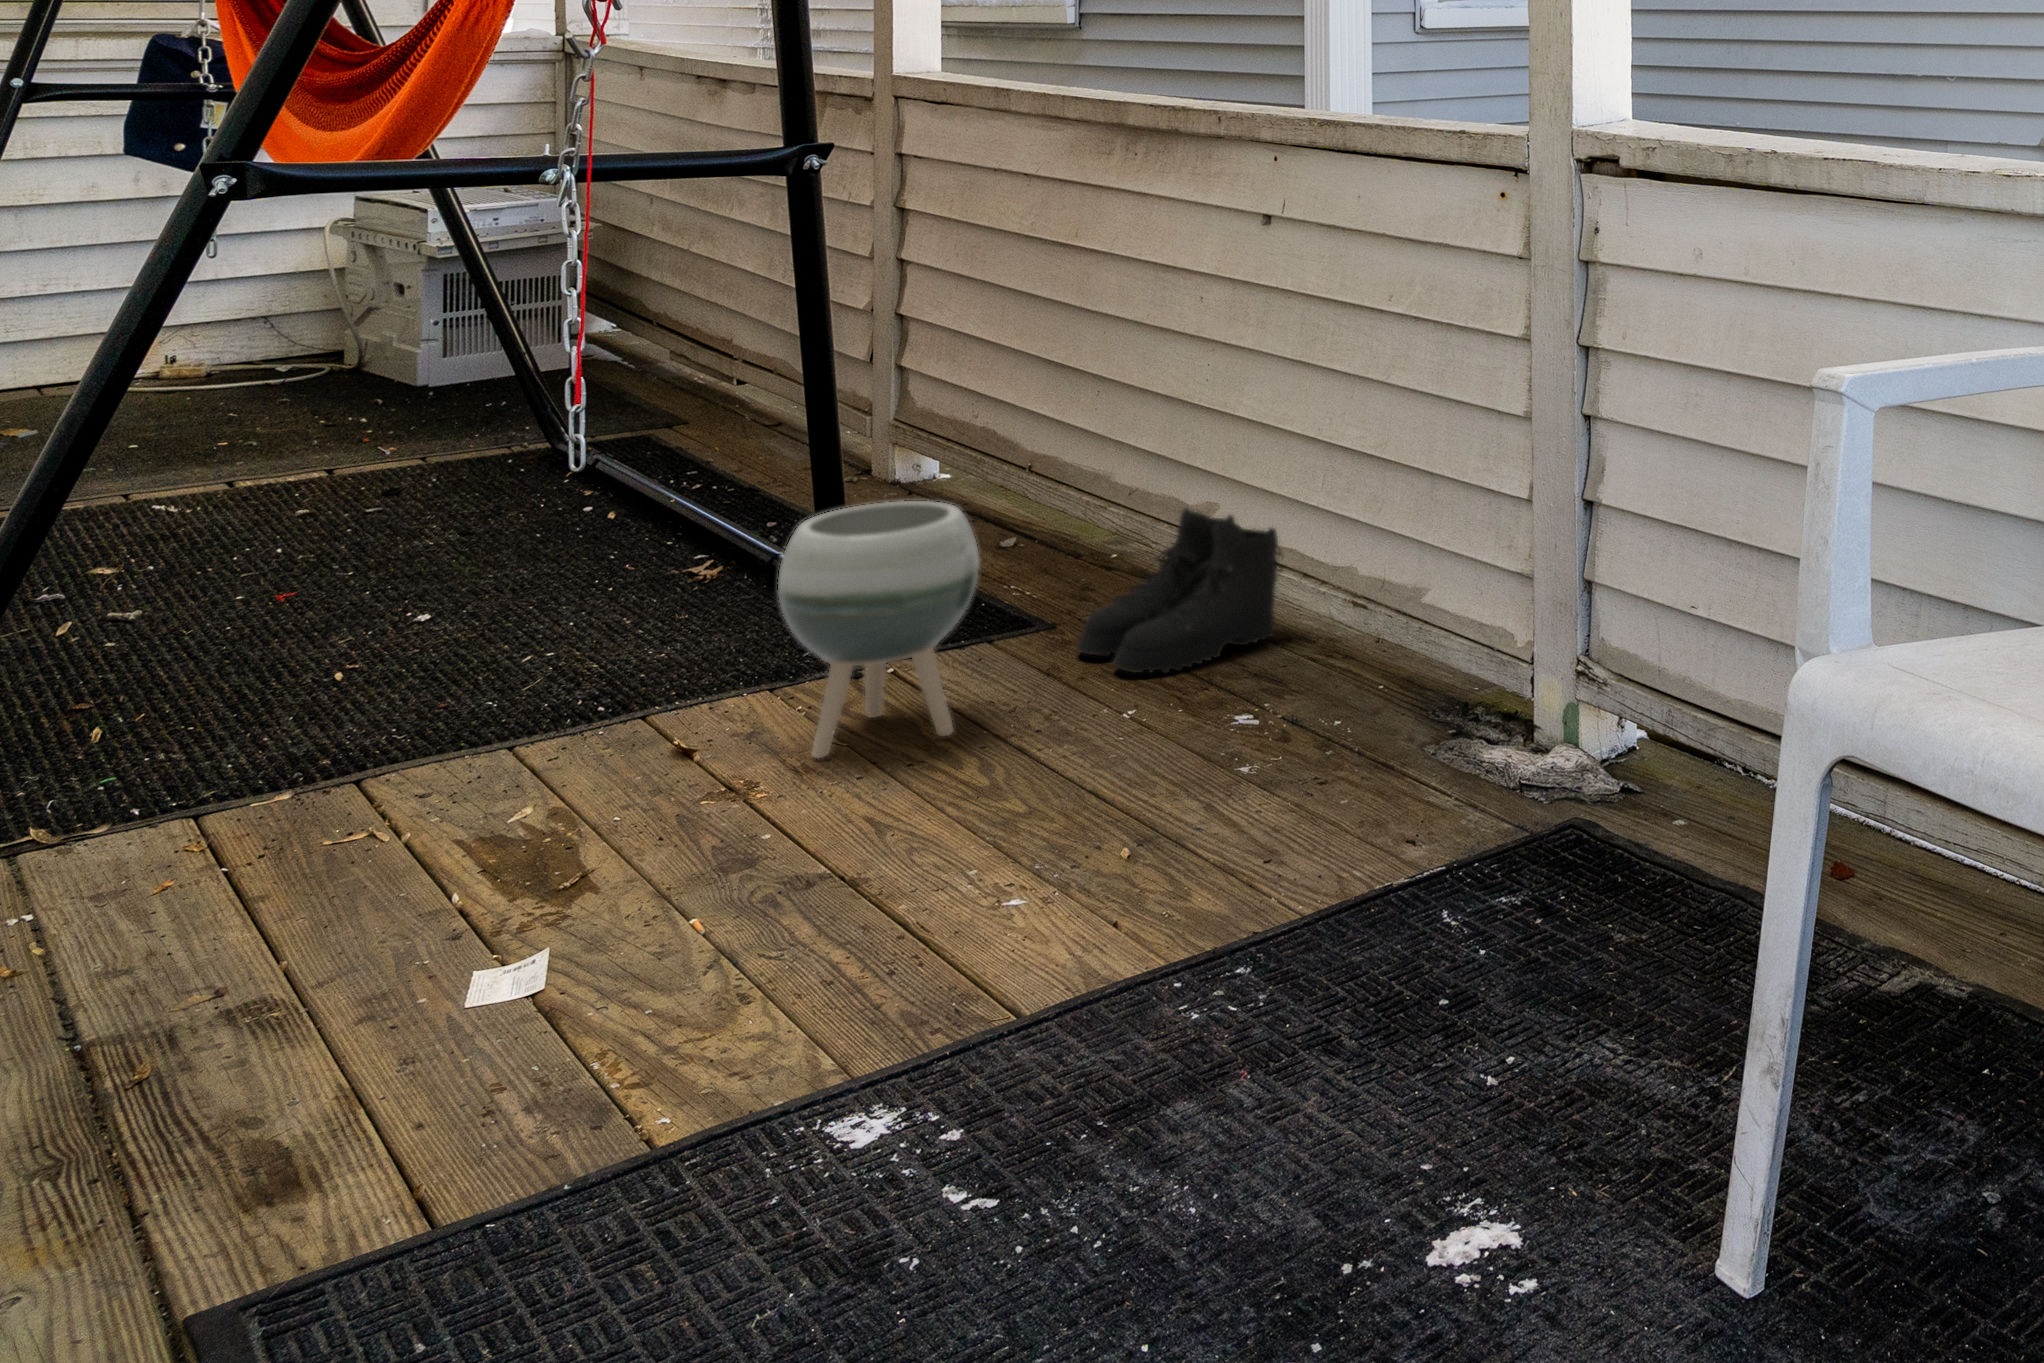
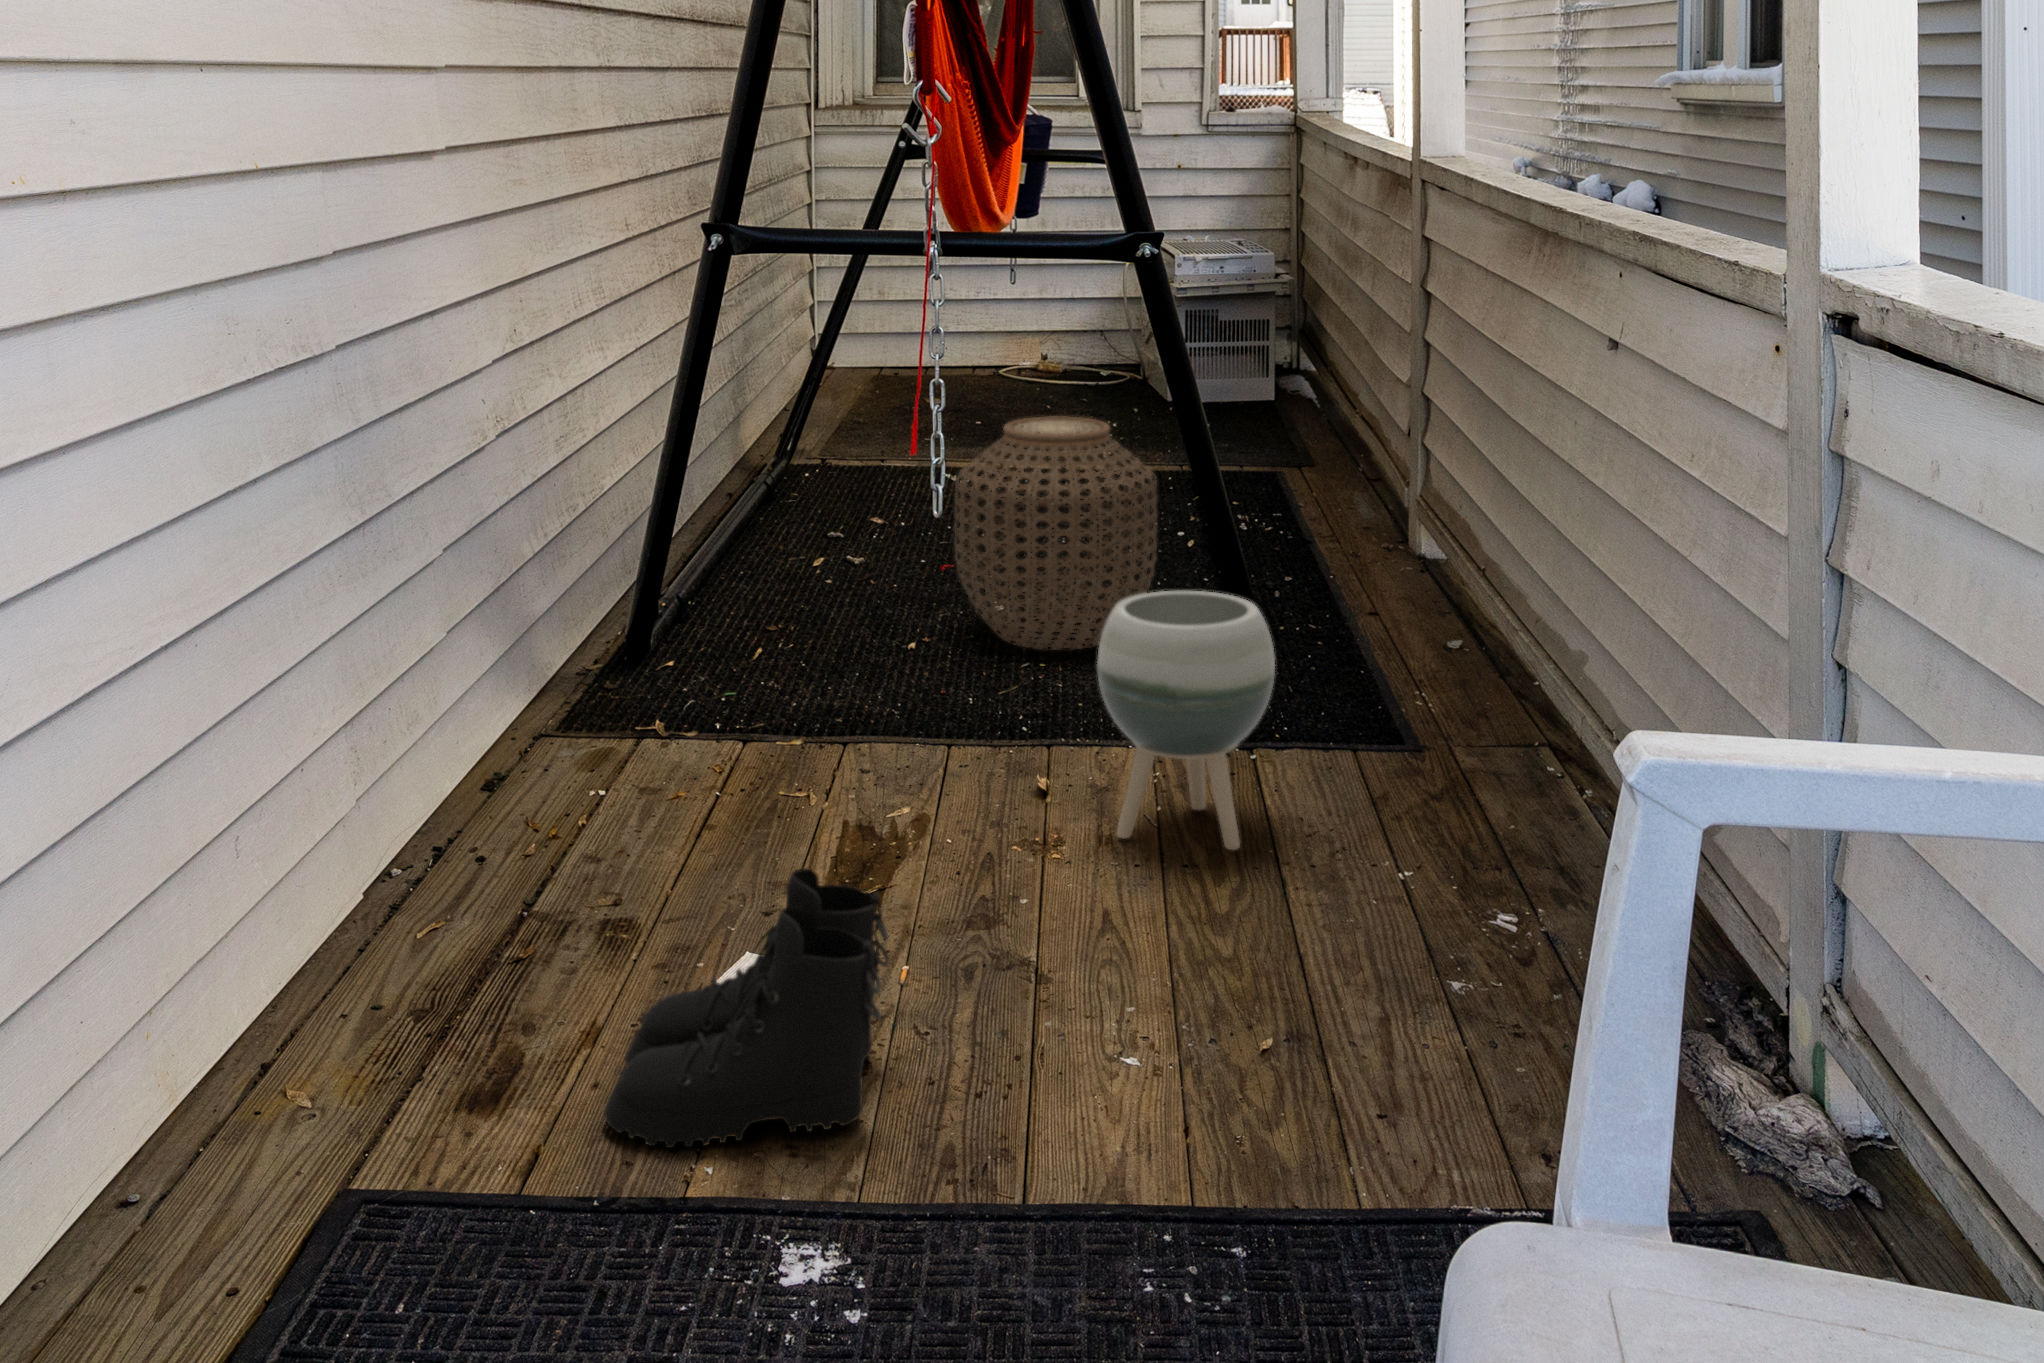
woven basket: none [374,373,658,637] -> present [954,416,1157,650]
boots: present [1077,508,1284,673] -> present [604,868,889,1148]

